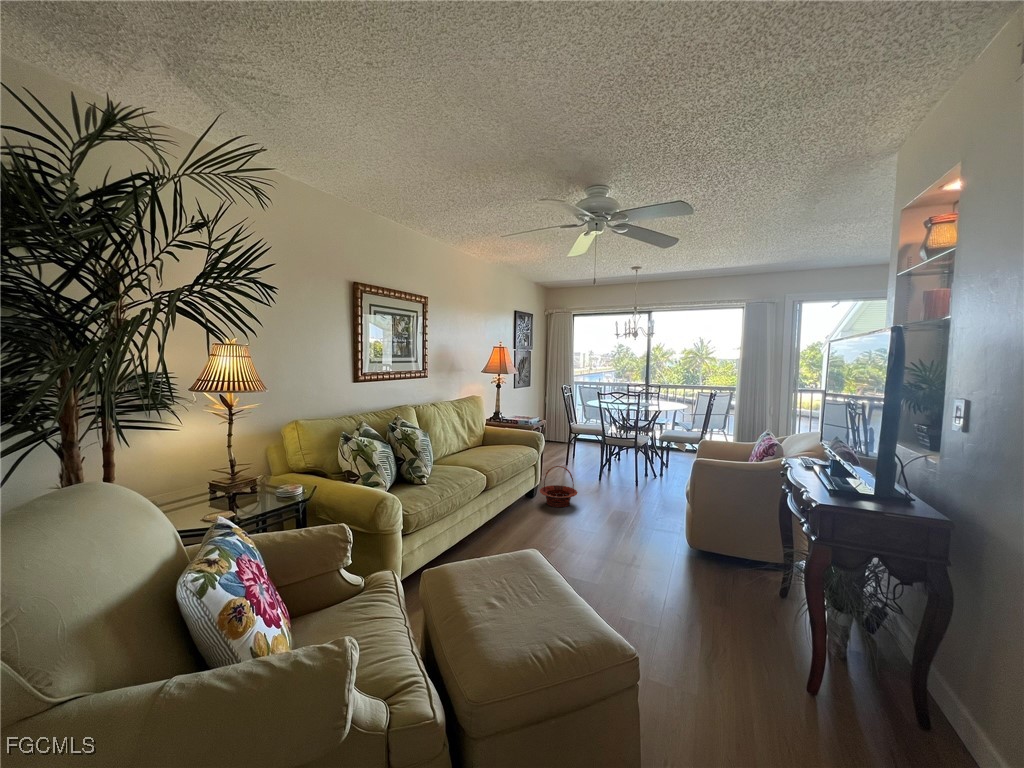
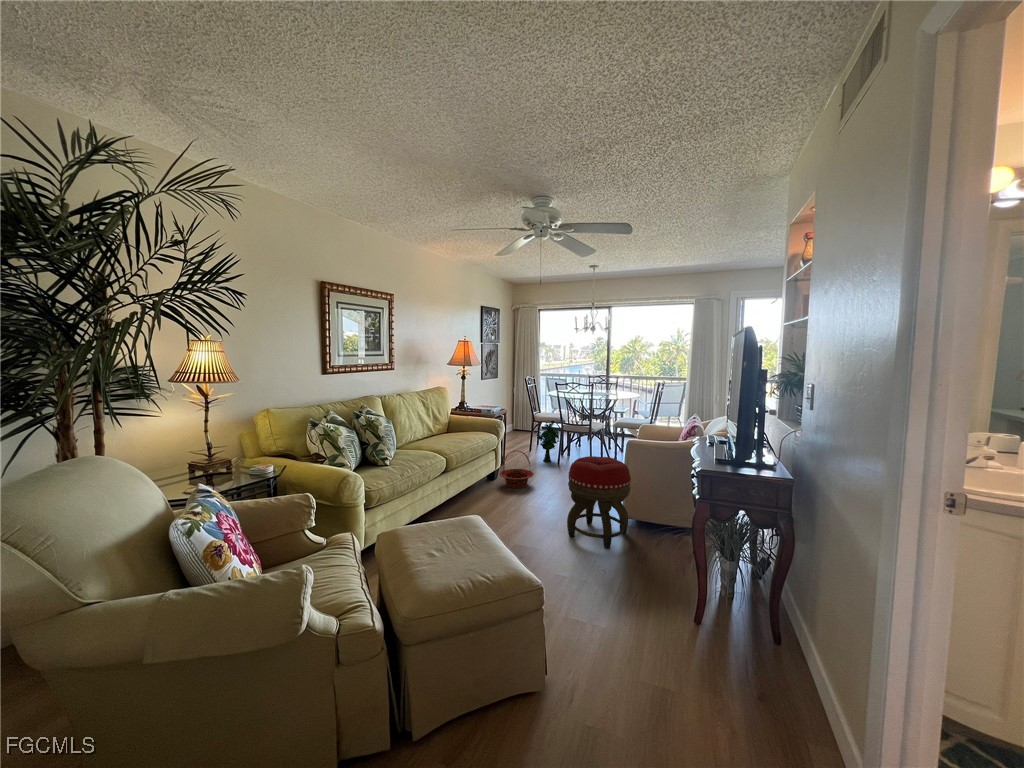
decorative plant: none [575,433,601,477] -> present [537,421,559,462]
footstool: none [626,477,701,586] -> present [567,456,631,549]

